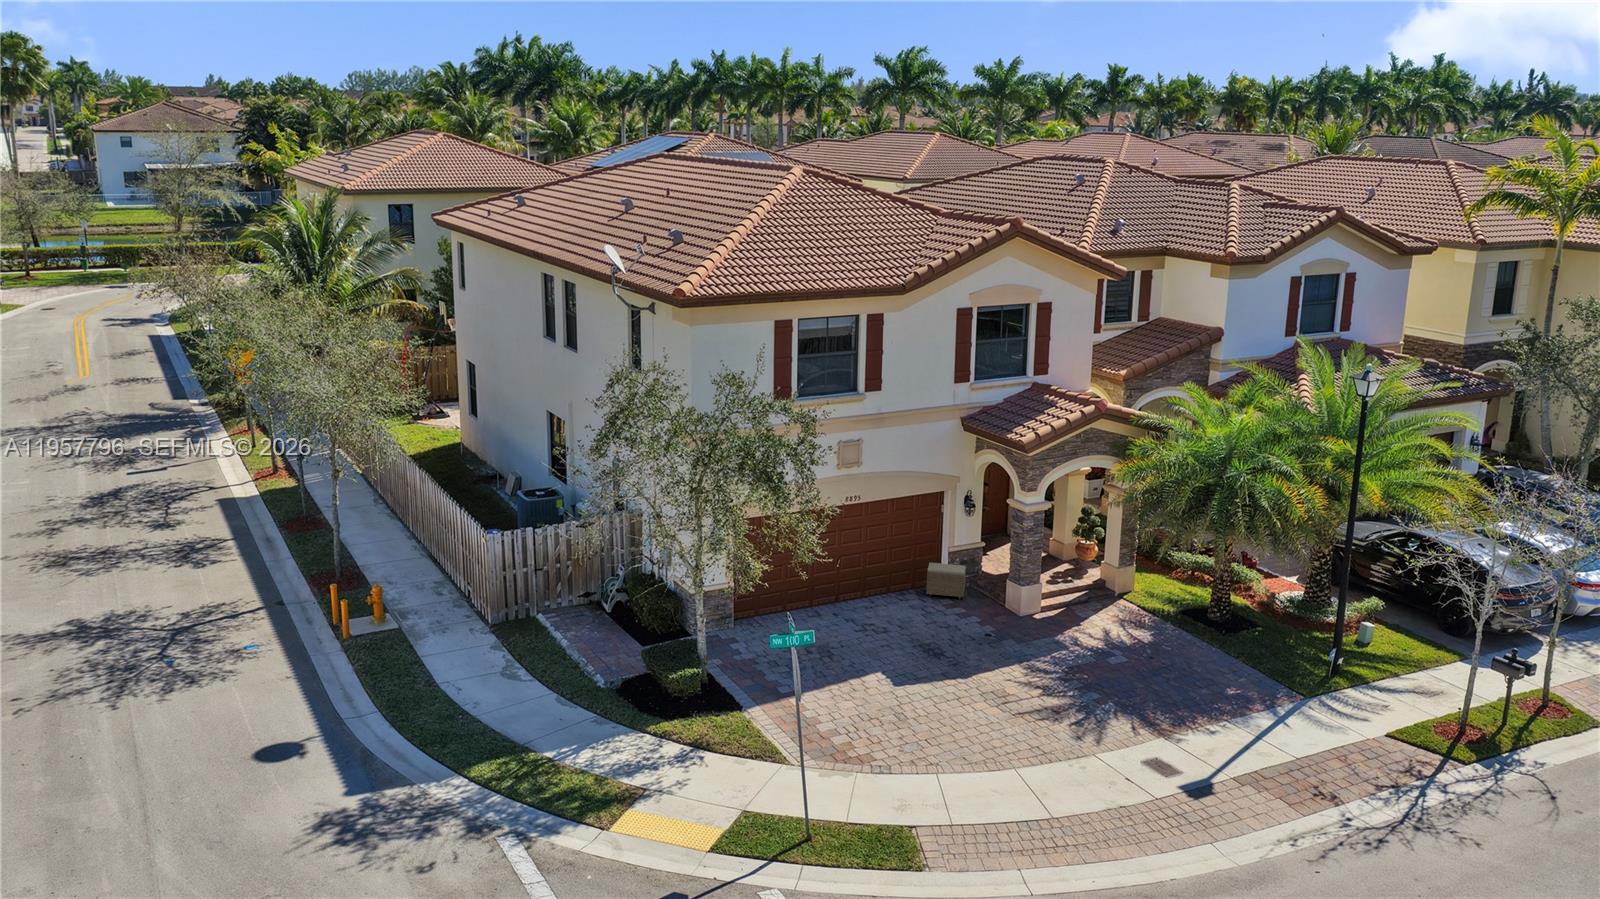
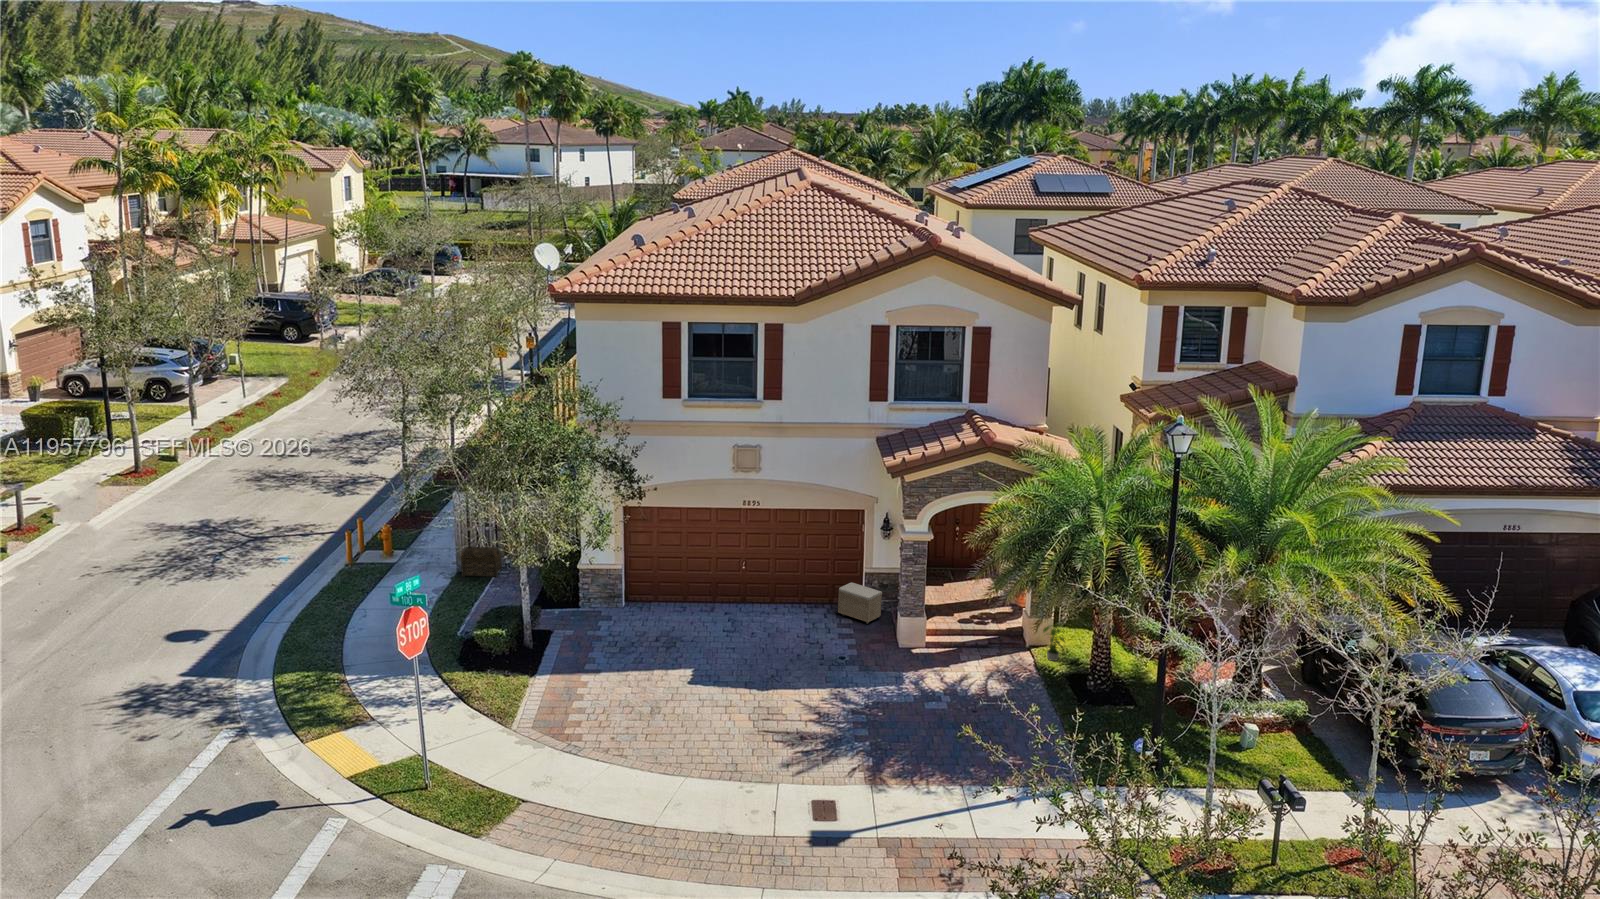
potted plant: none [1126,566,1150,600] -> present [1043,625,1065,661]
basket: none [514,591,562,630] -> present [460,547,502,577]

